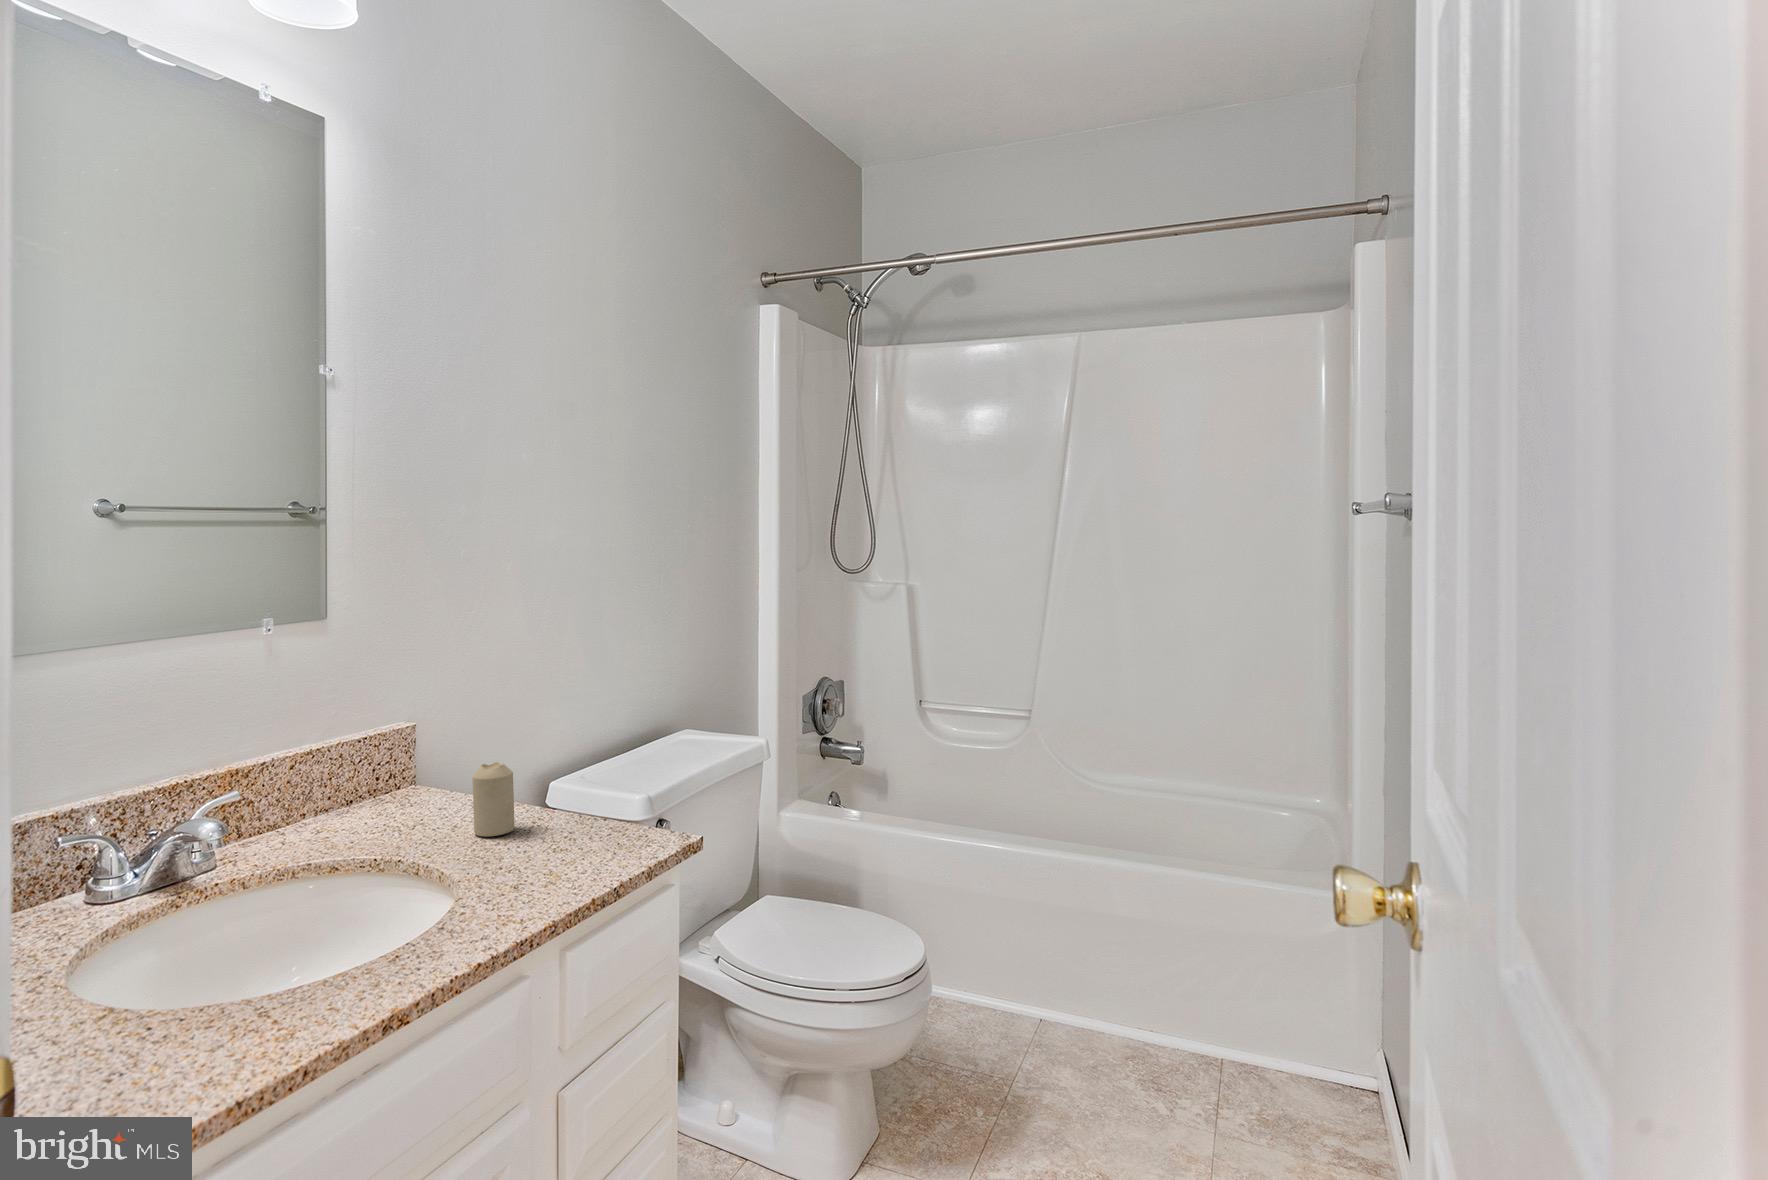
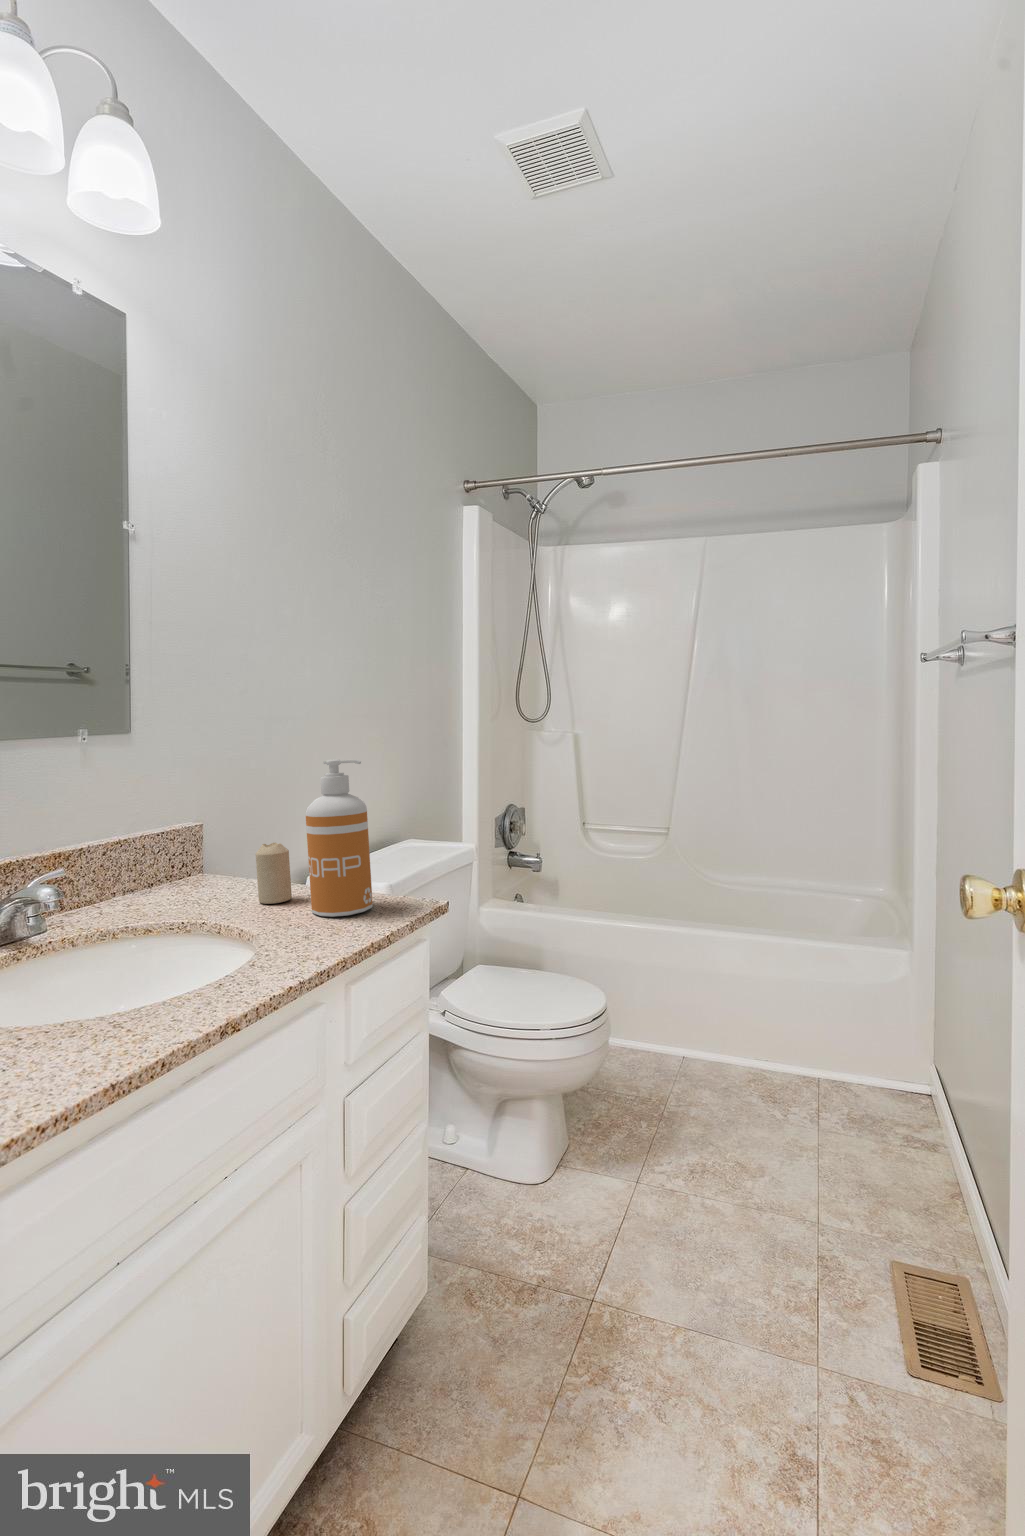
soap dispenser: none [529,672,607,860] -> present [306,760,373,917]

